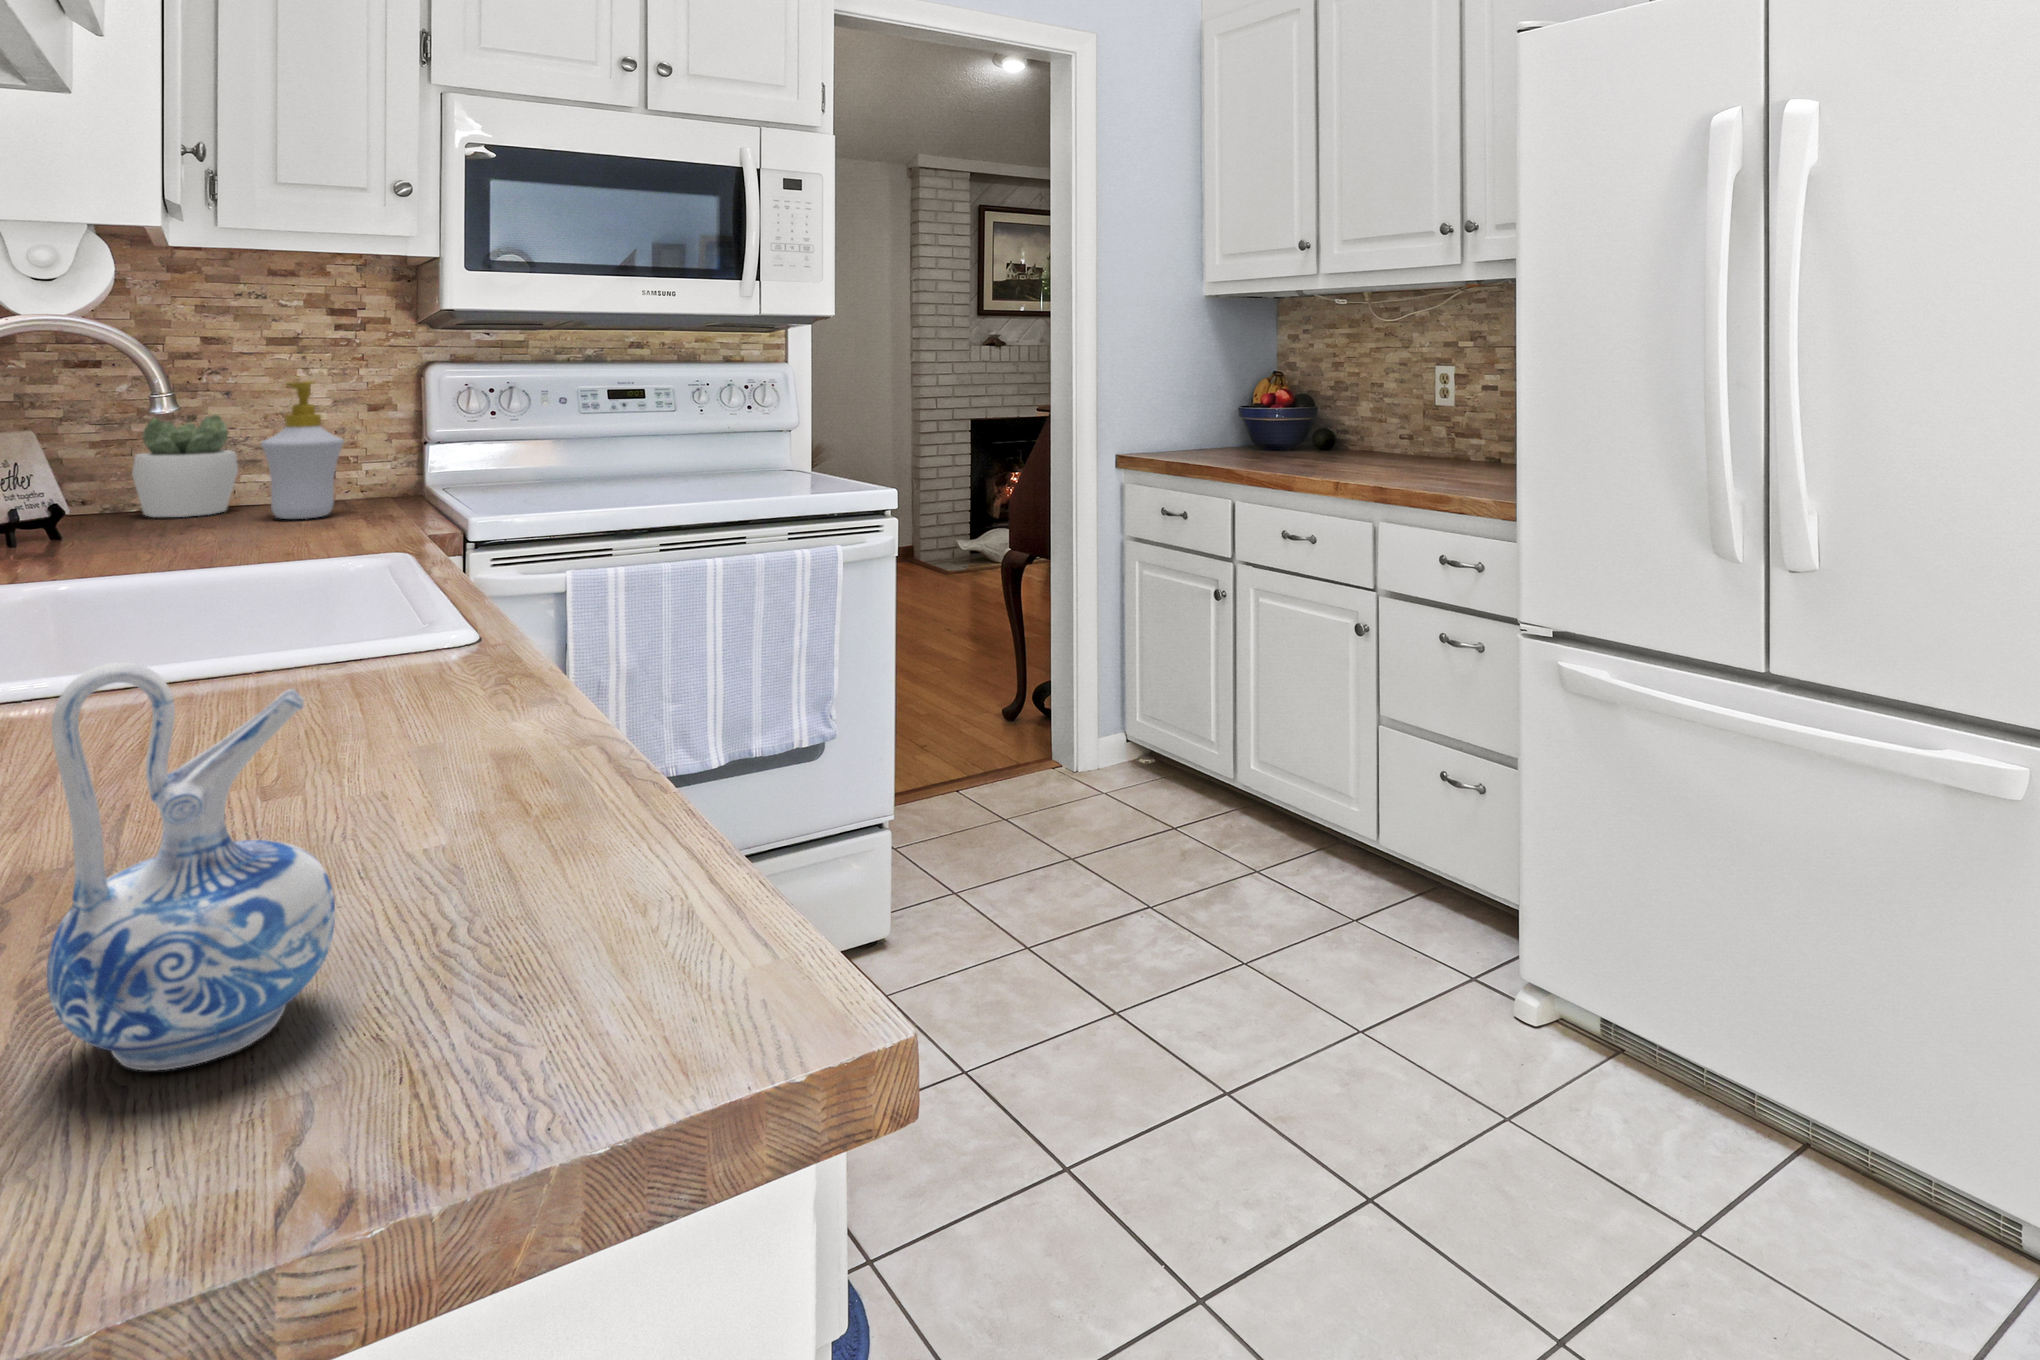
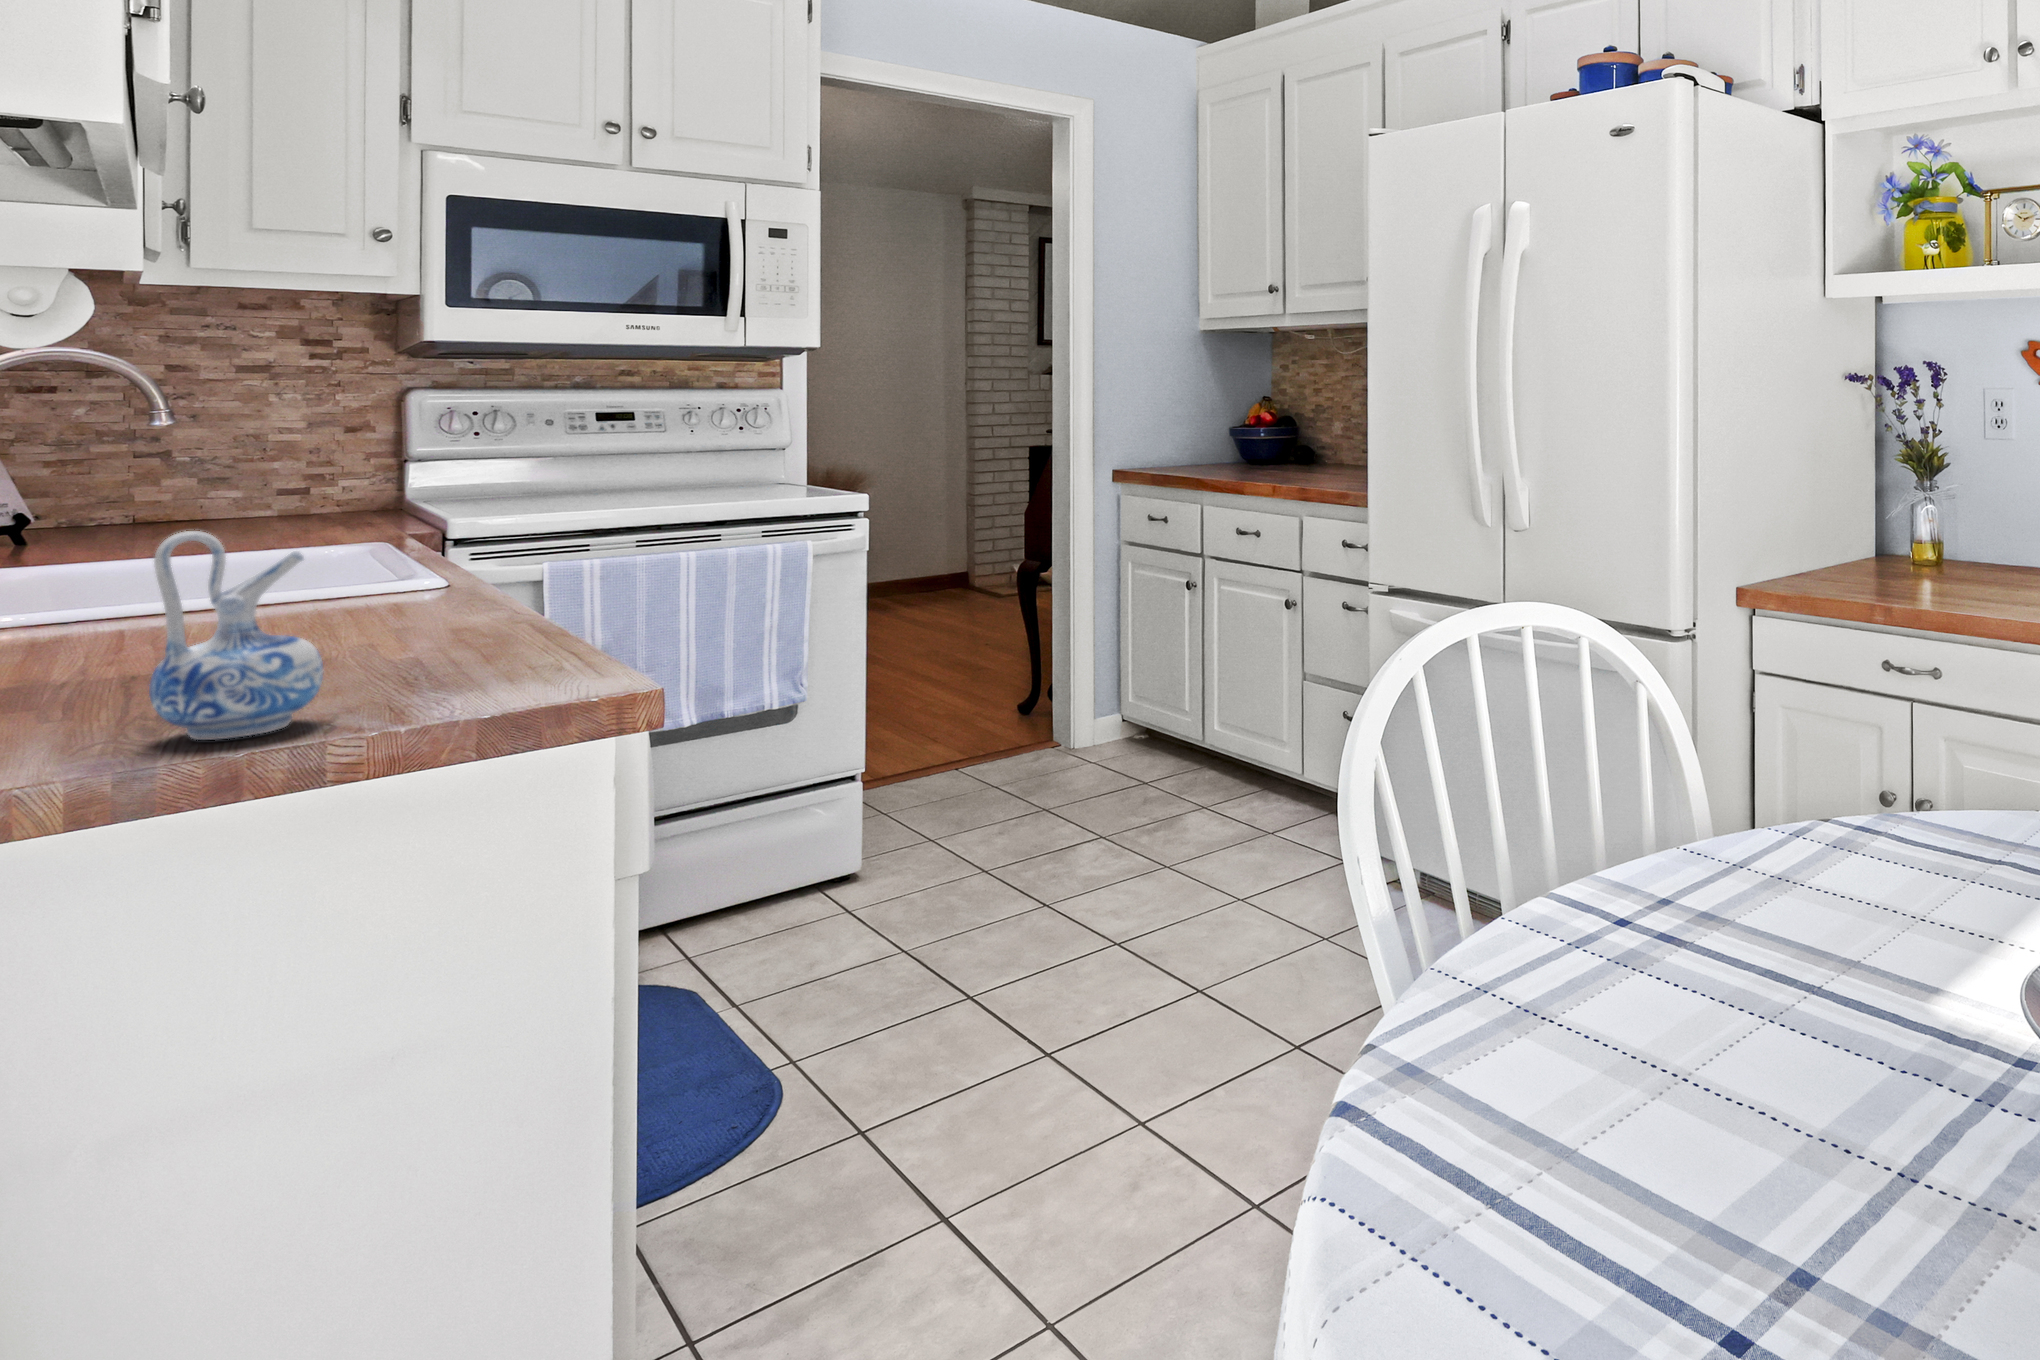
soap bottle: present [261,381,344,519] -> none [233,404,321,528]
succulent plant: present [132,414,238,517] -> none [91,436,207,530]

